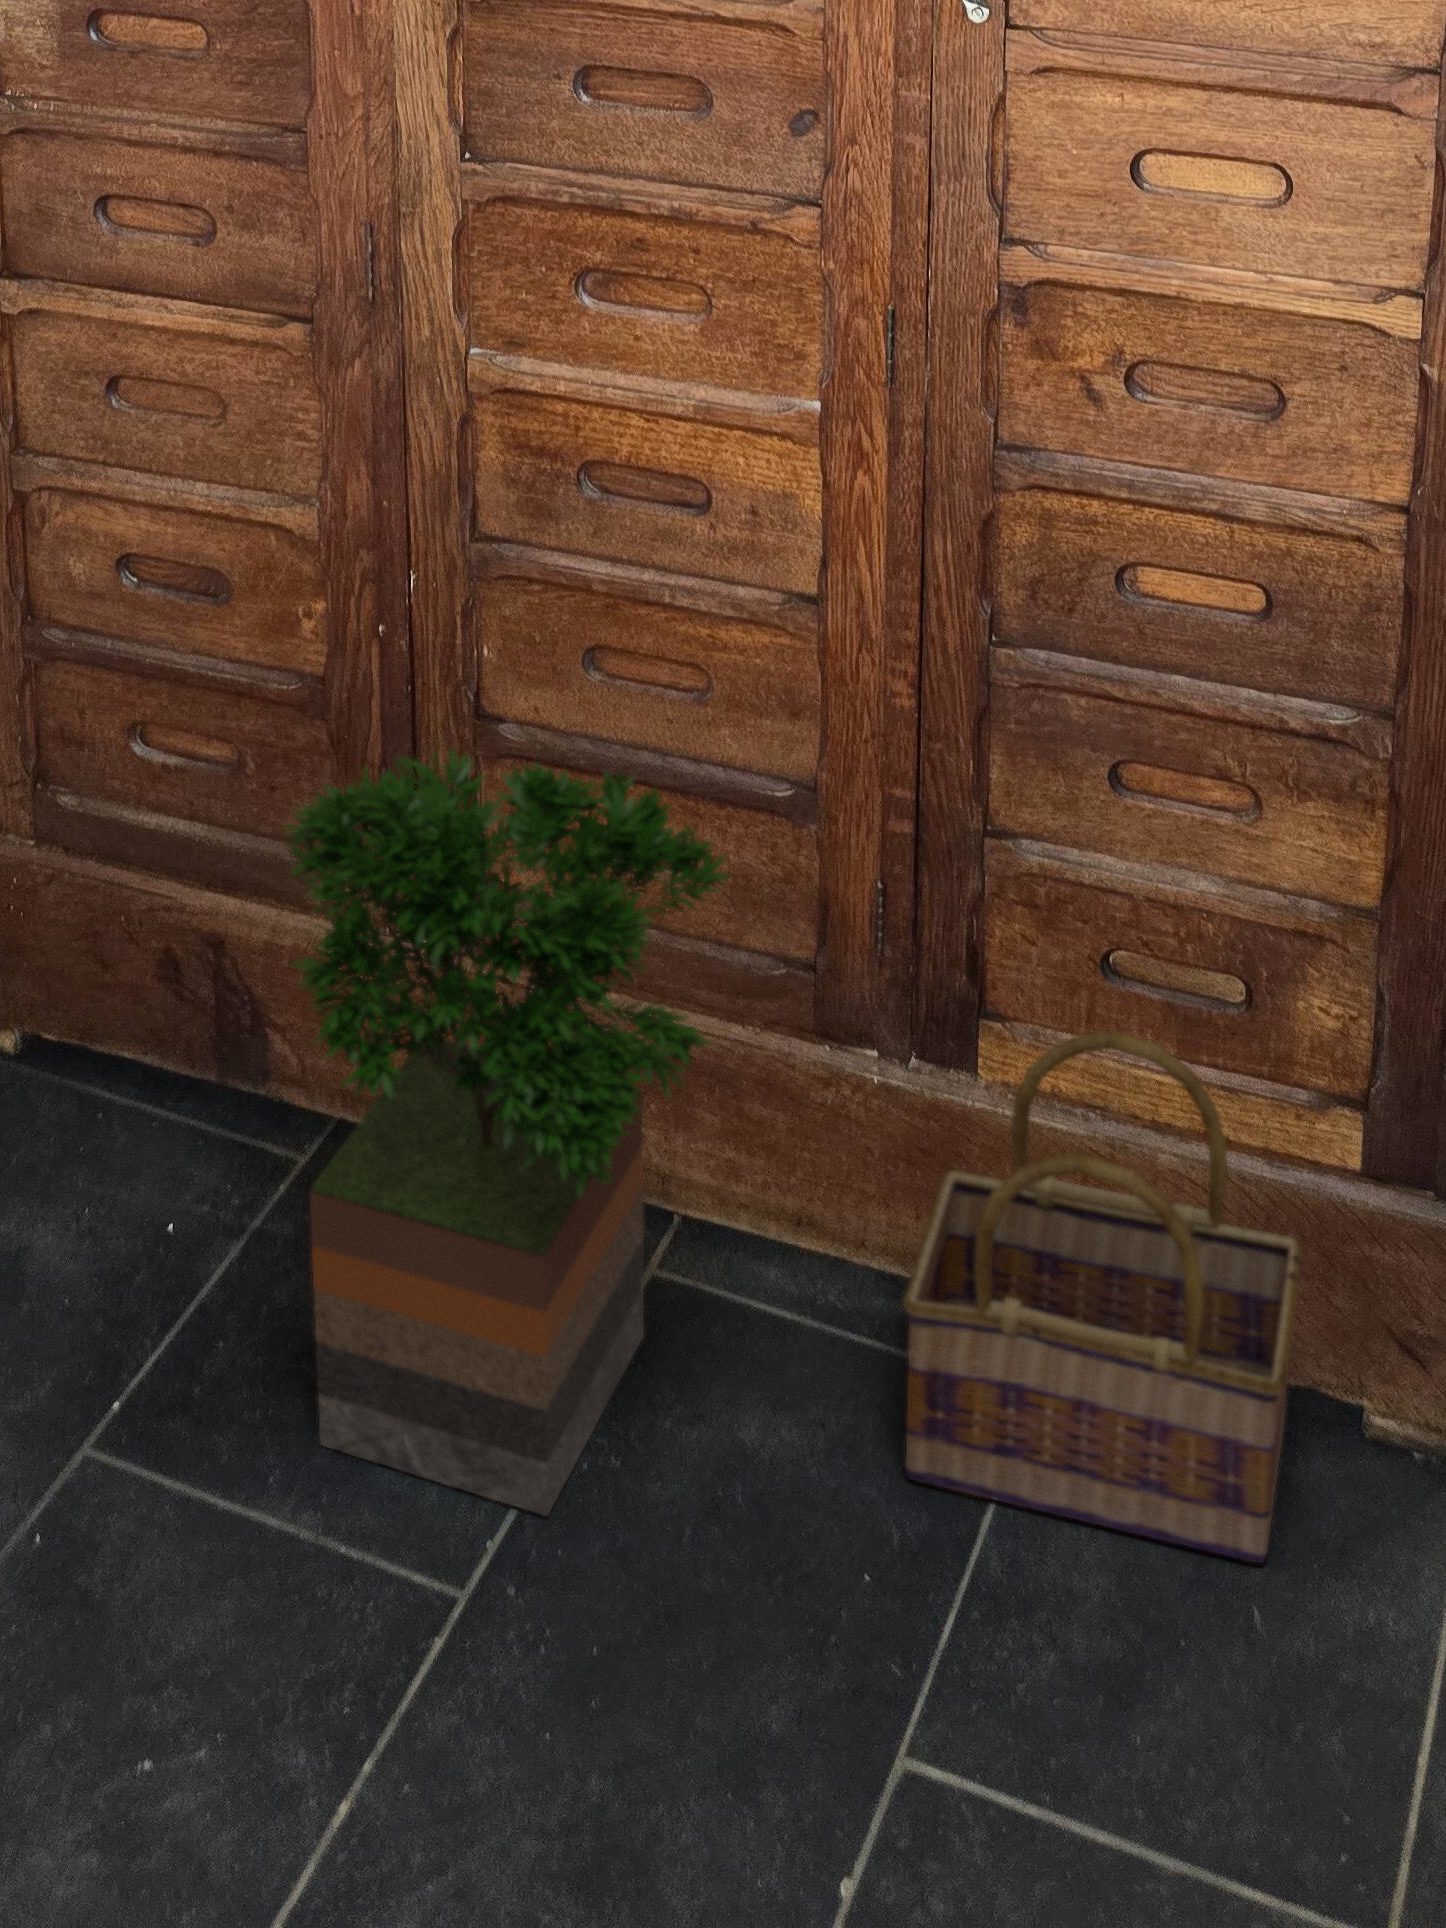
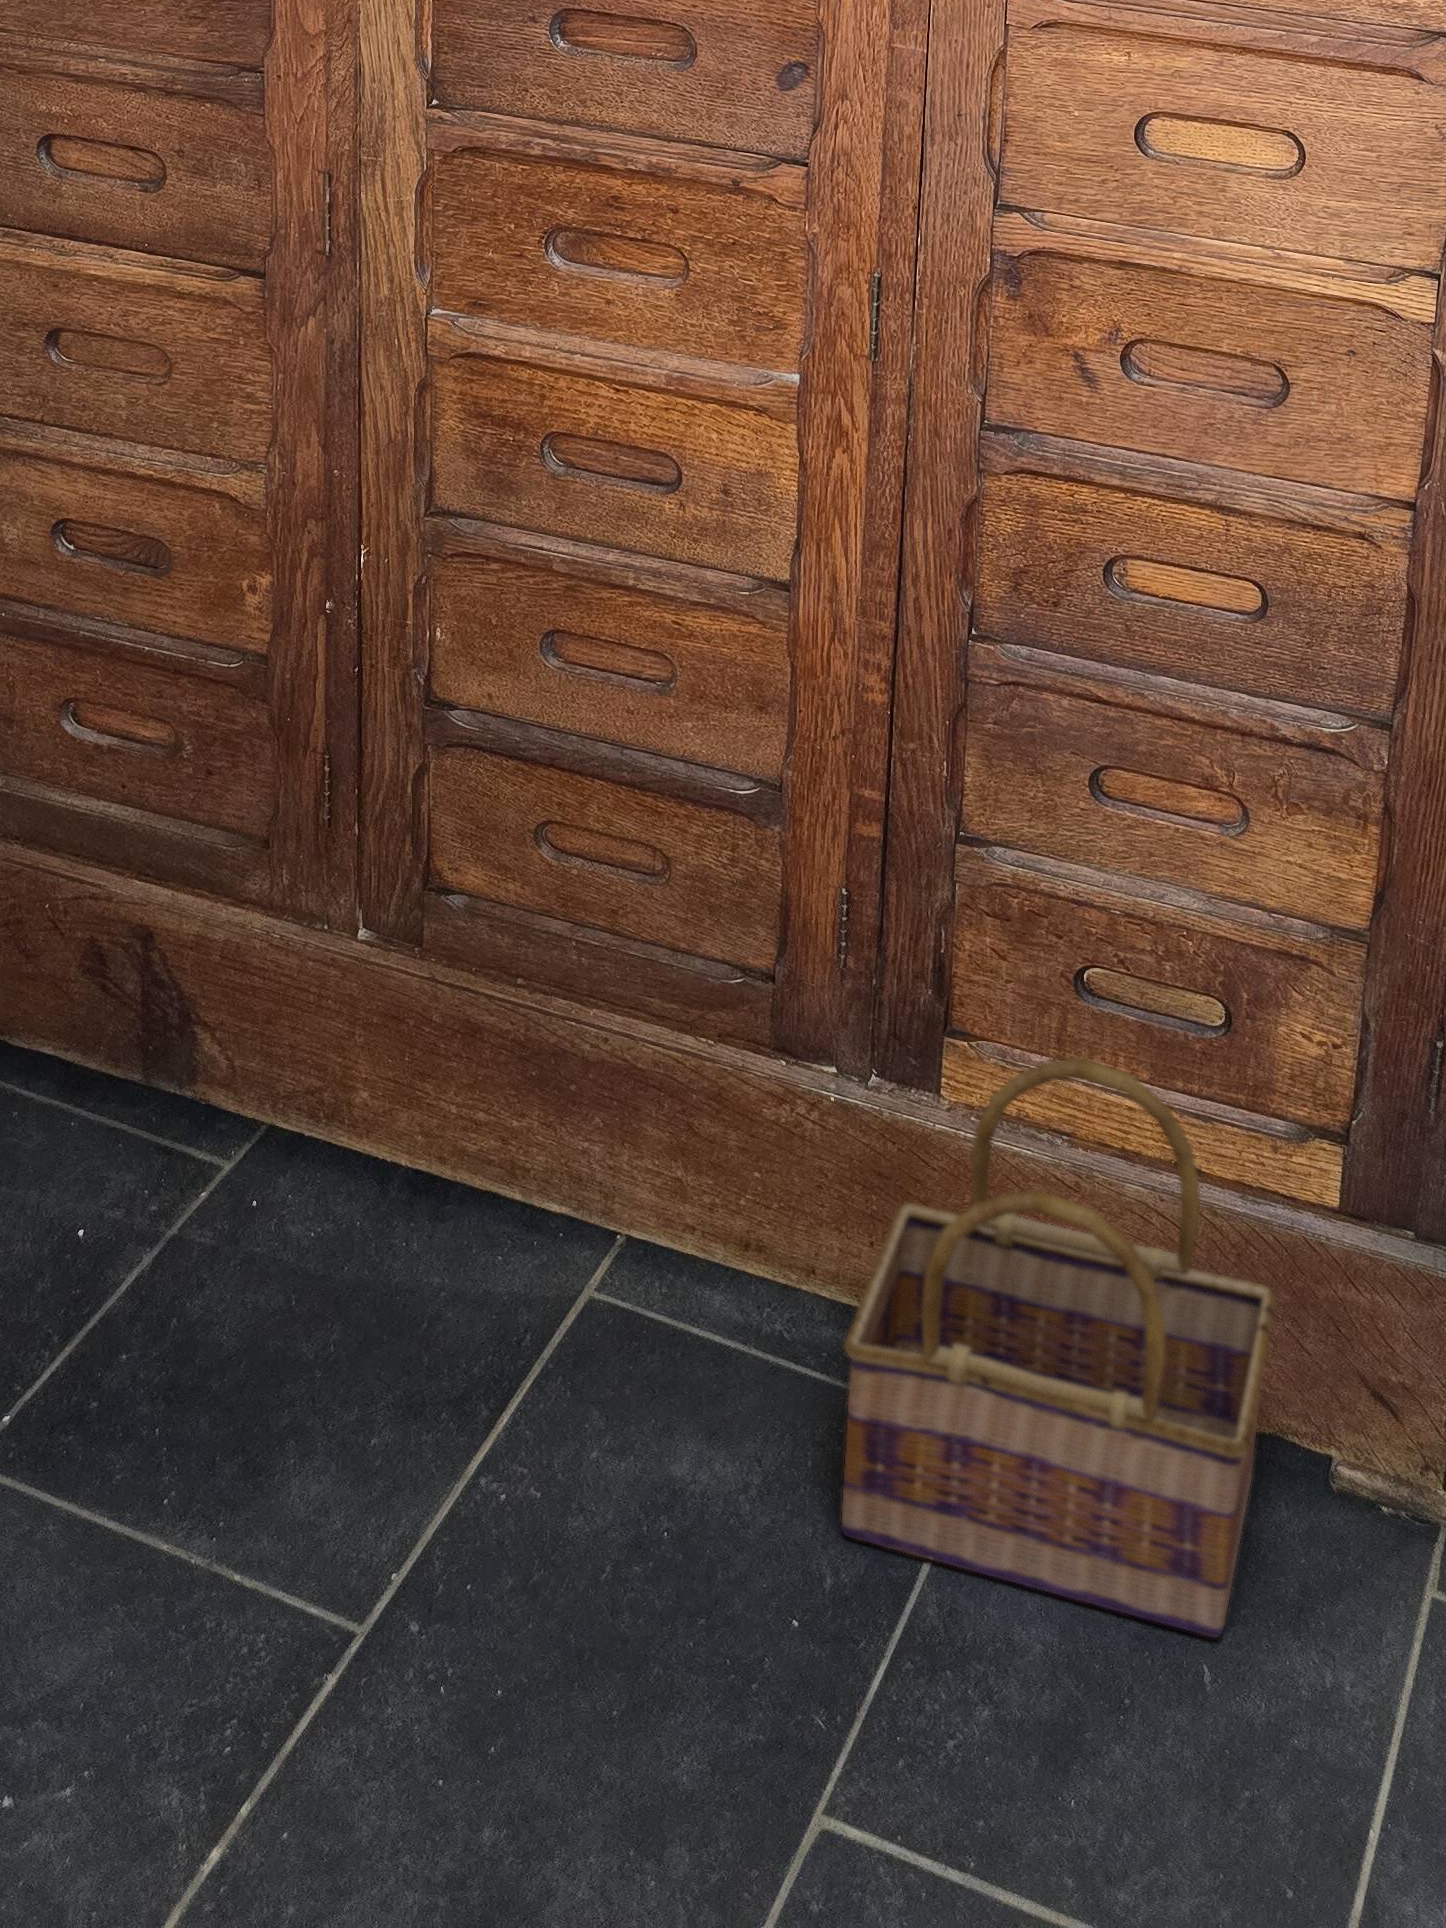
potted tree: present [285,747,729,1516] -> none [185,728,681,1567]

